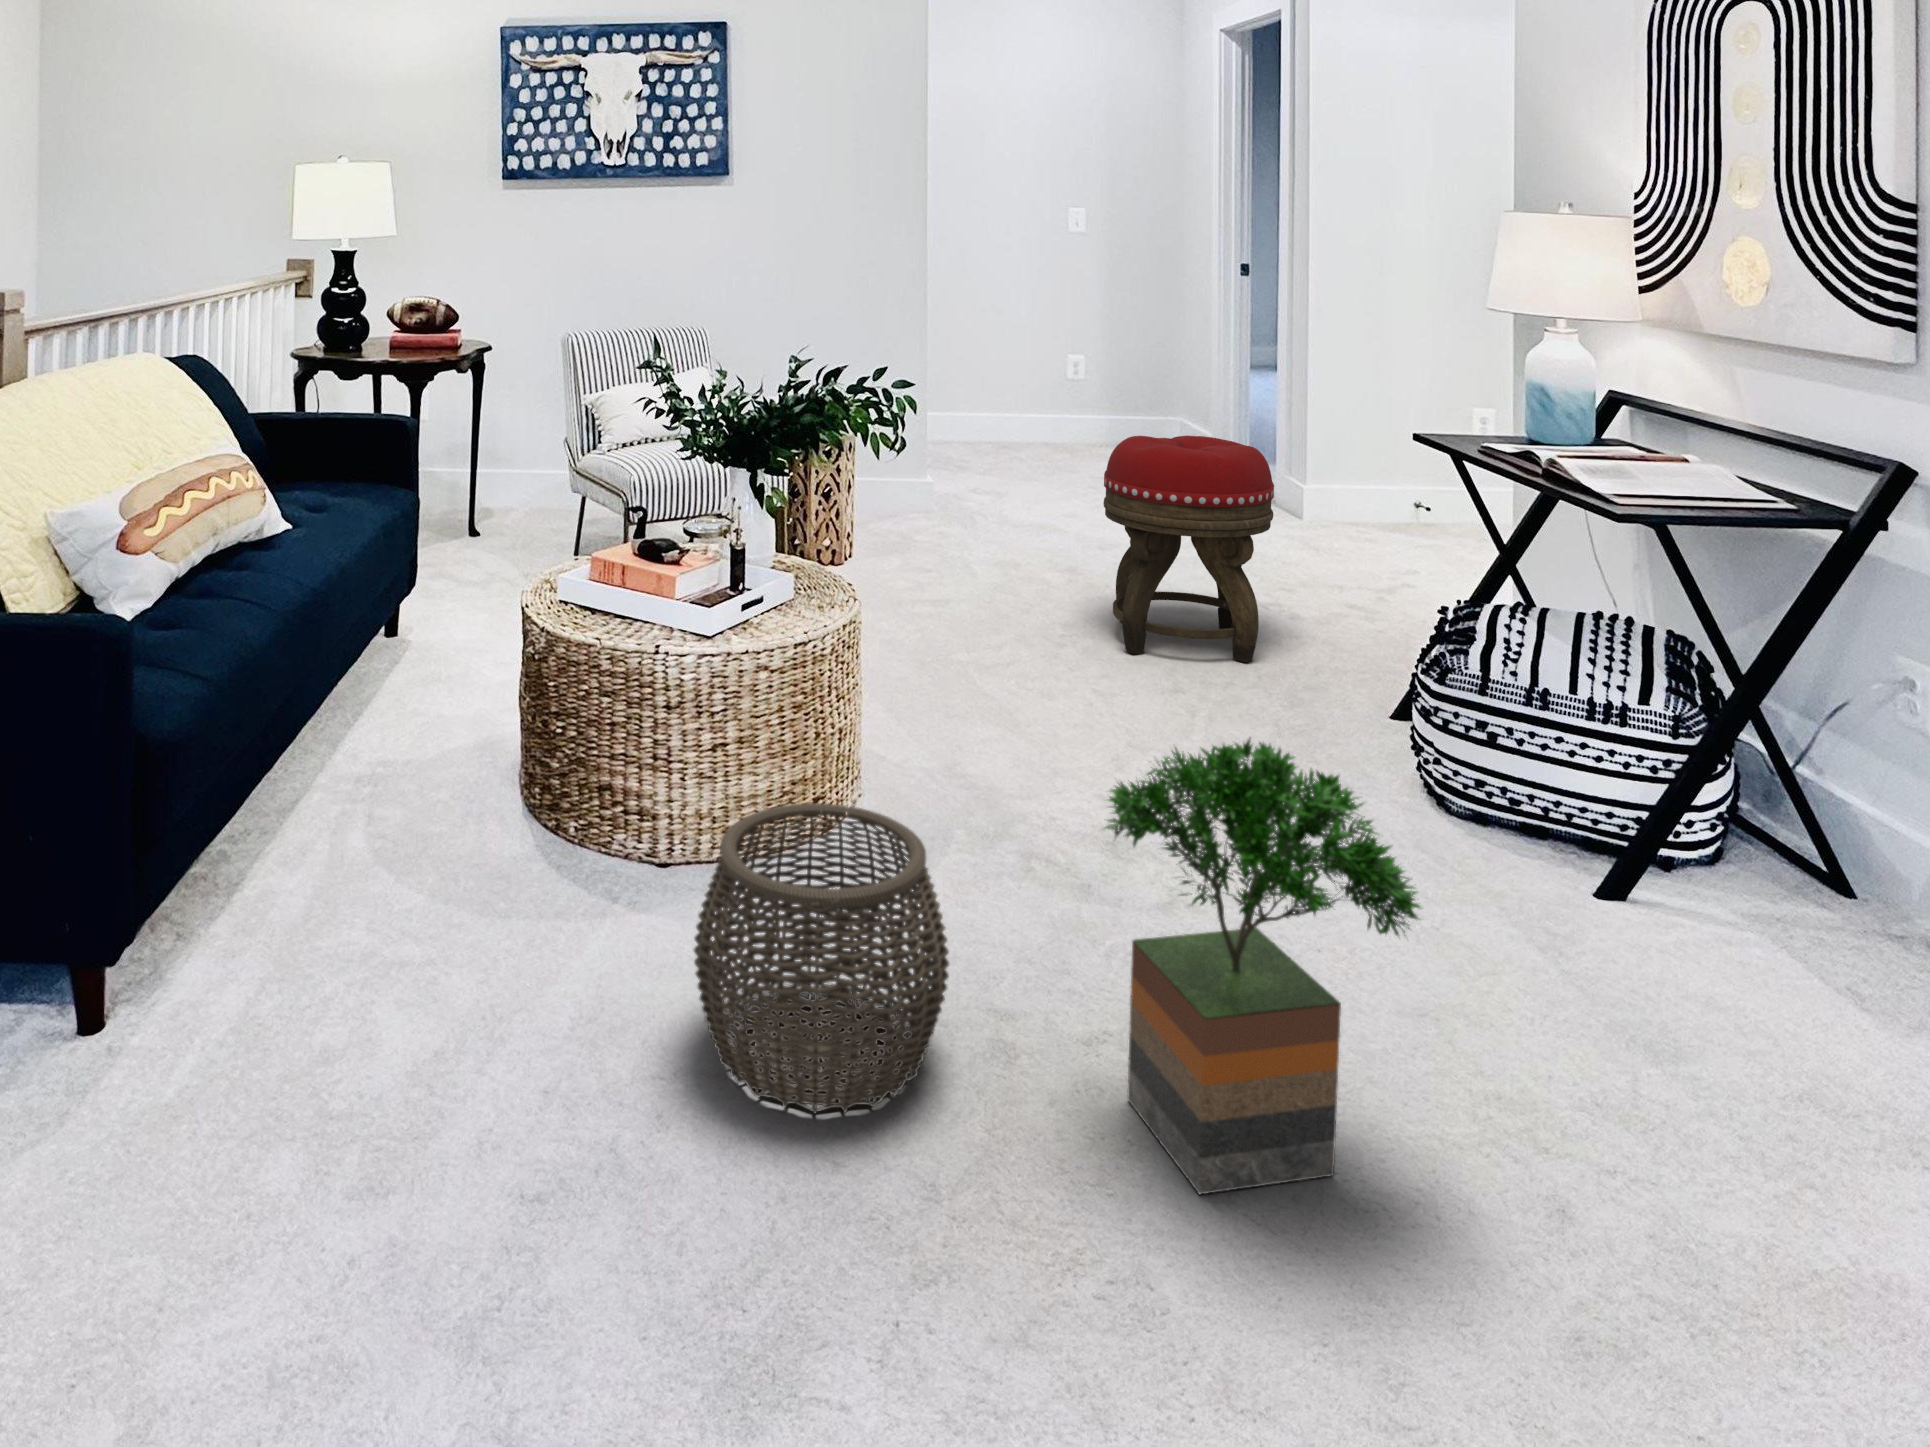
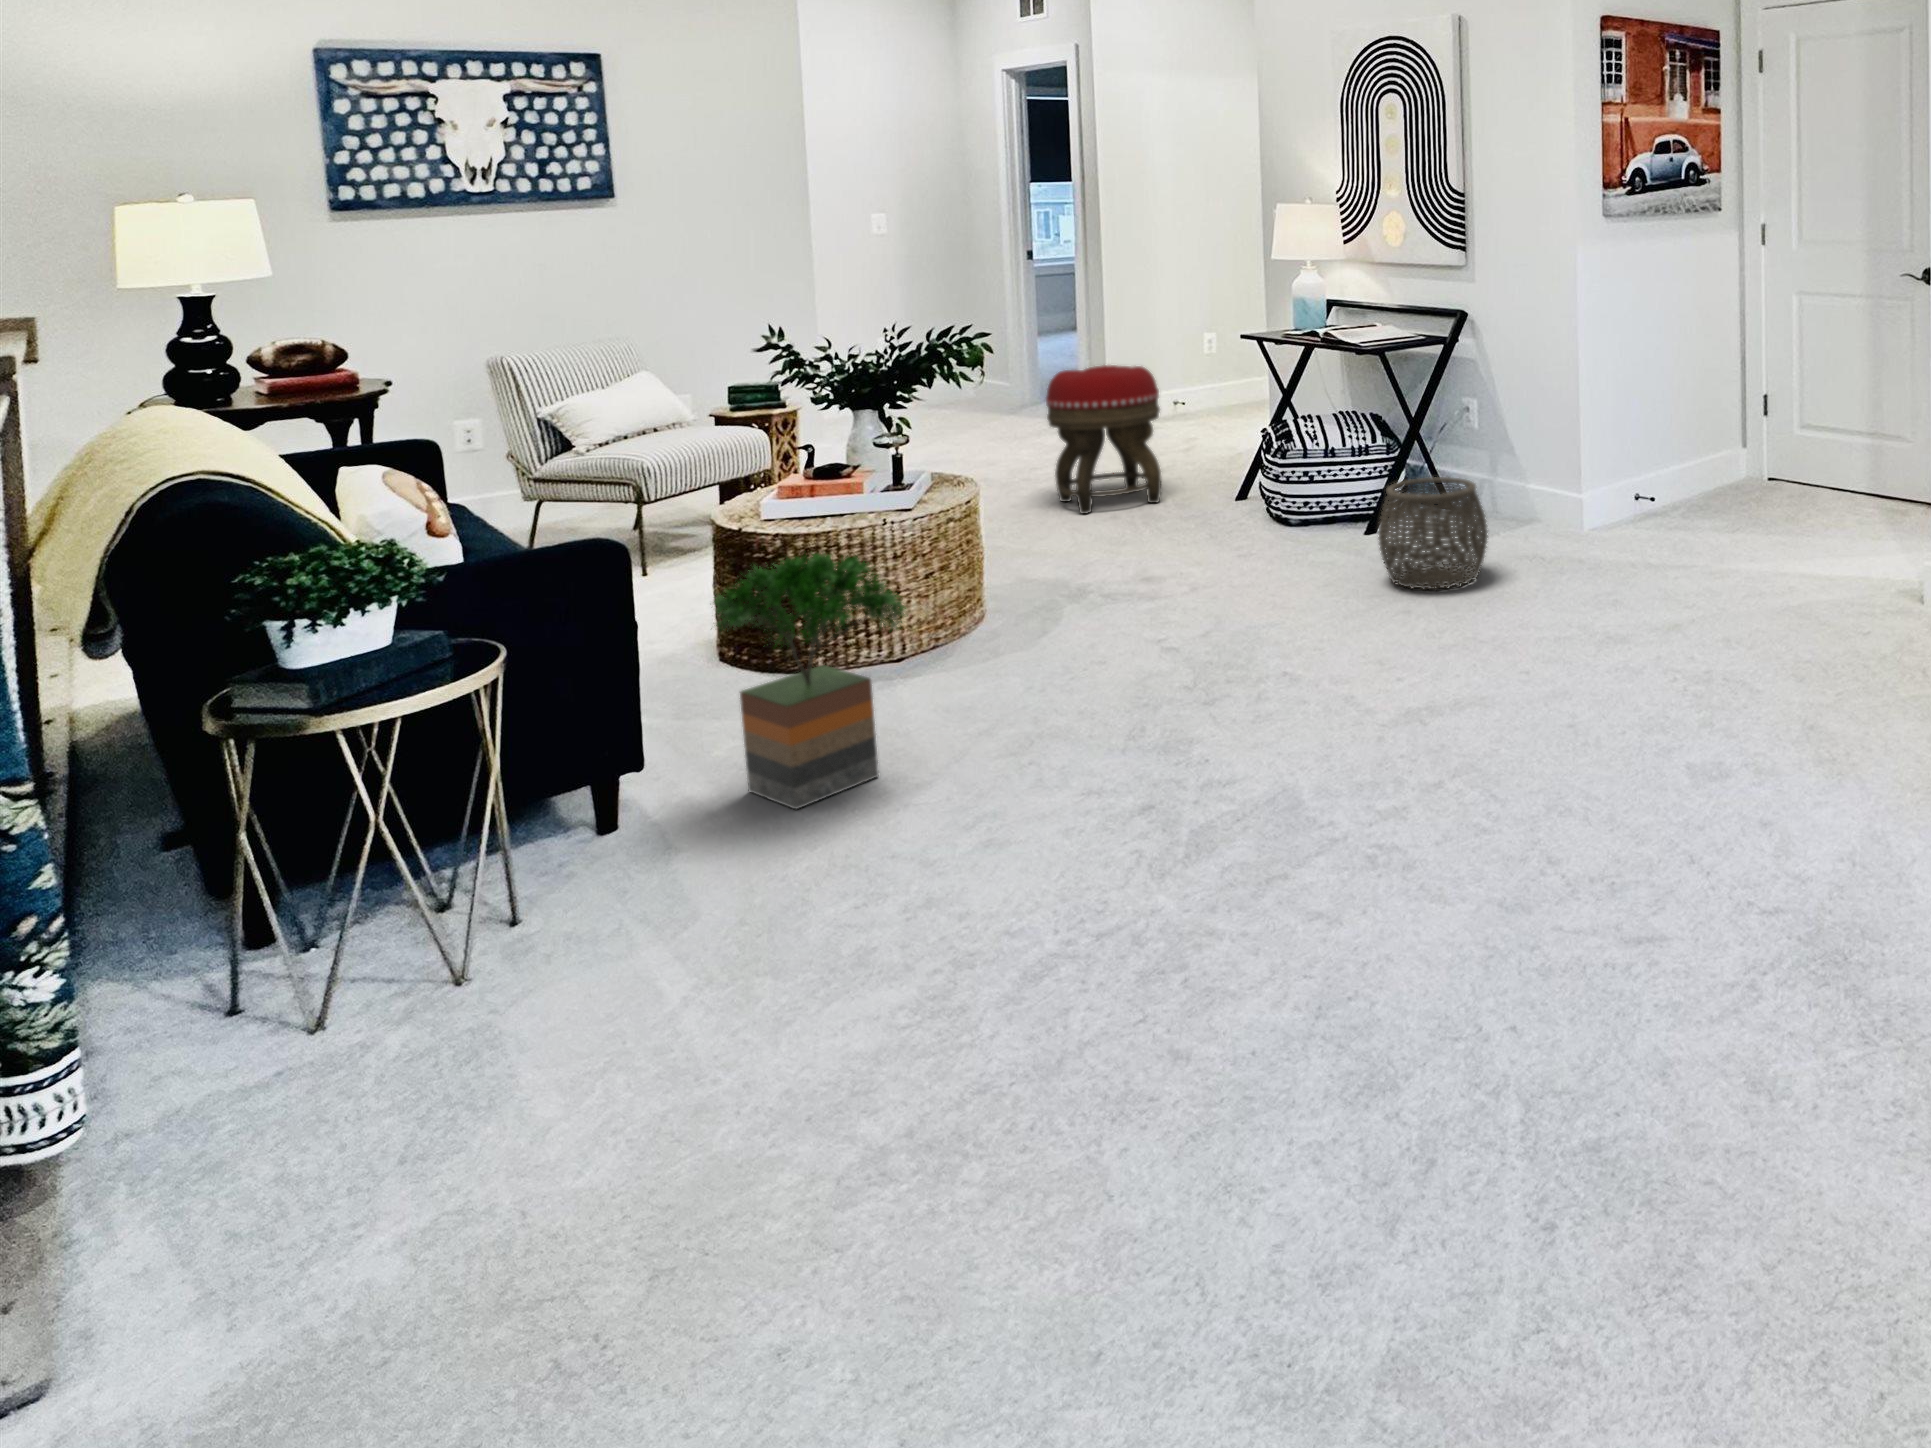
potted tree: present [1105,737,1420,1194] -> present [713,553,906,809]
woven basket: present [694,803,949,1113] -> present [1378,477,1488,590]

